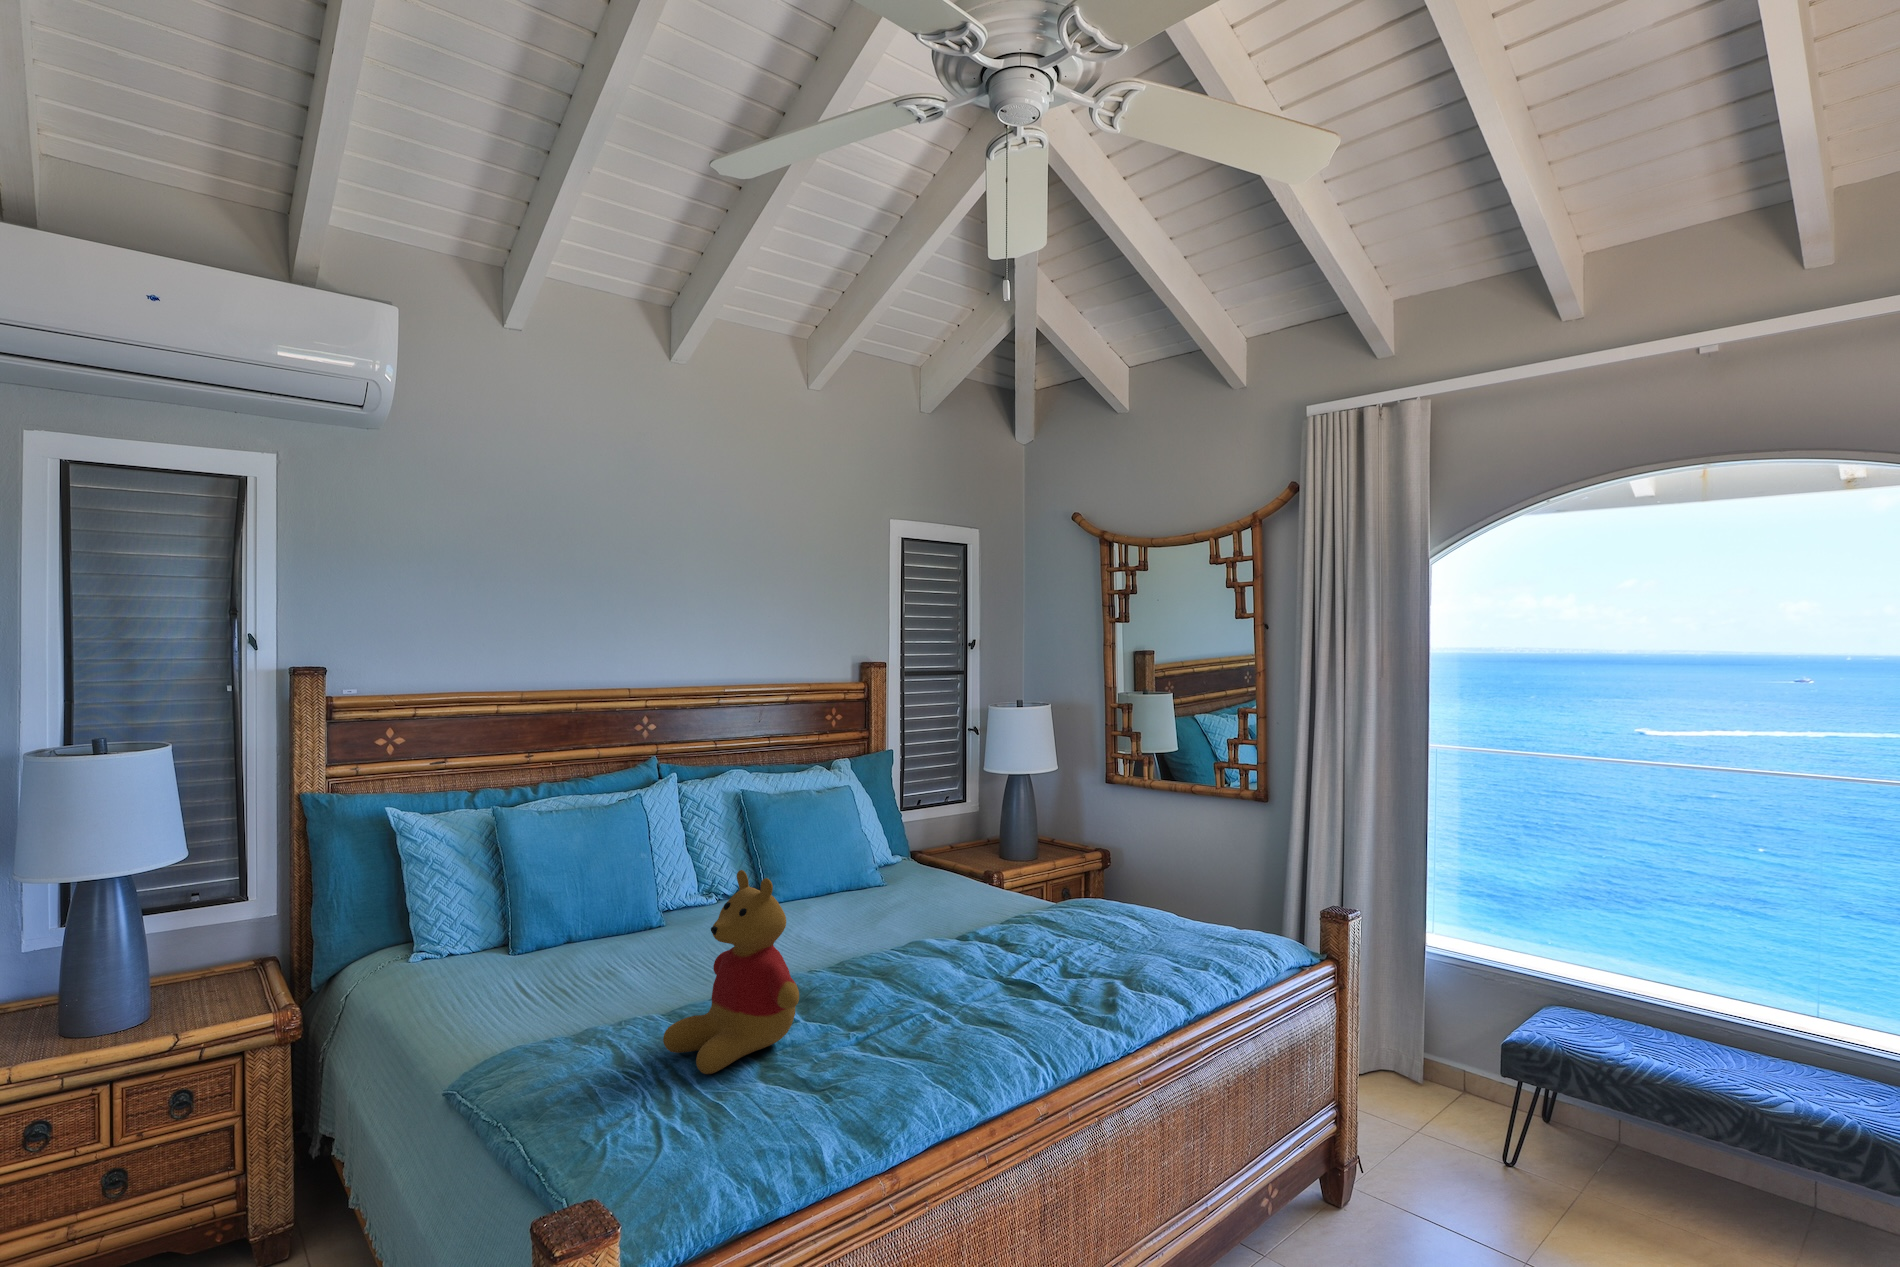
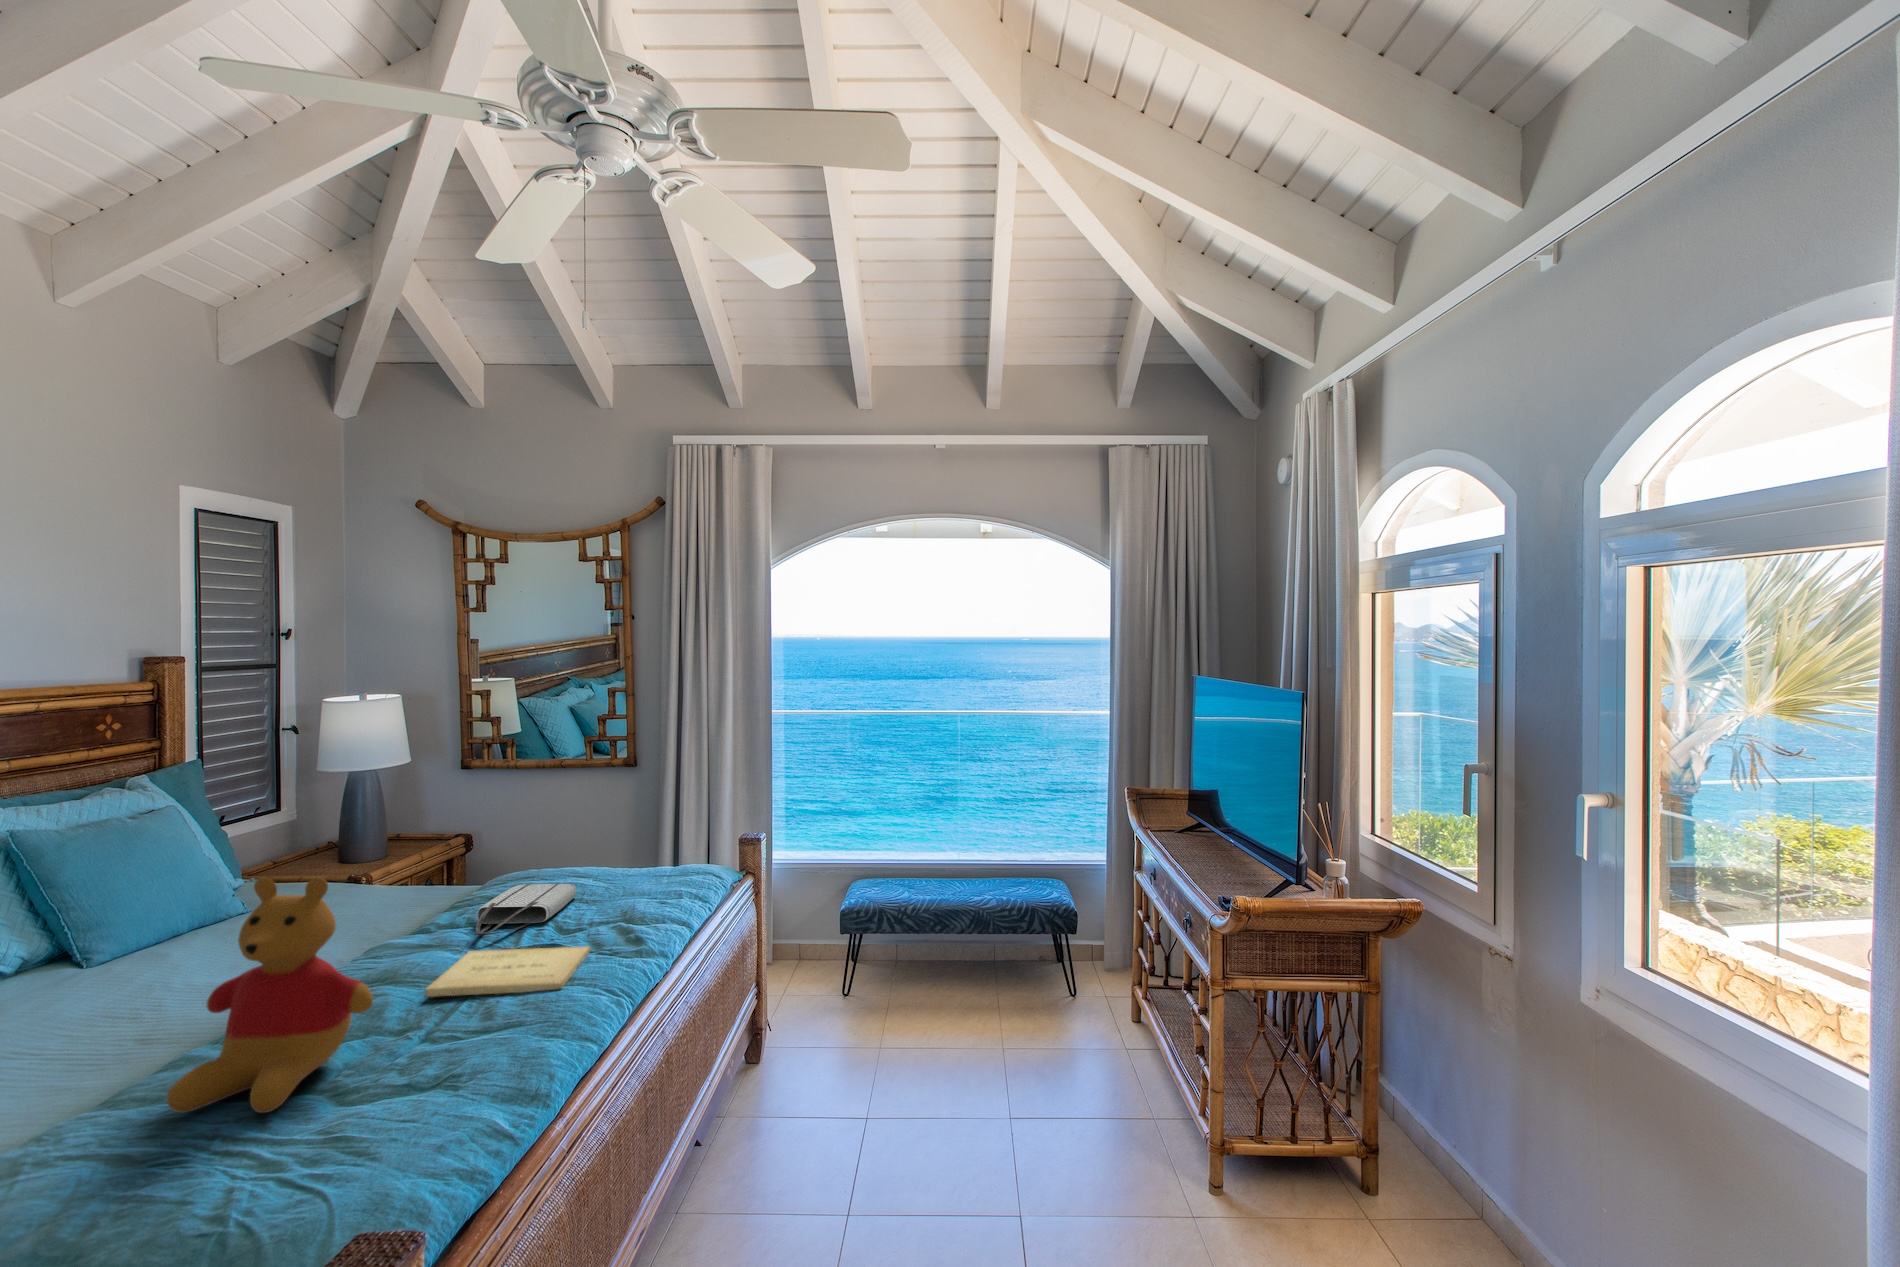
tote bag: none [982,910,1108,958] -> present [476,883,576,935]
book: none [892,969,1056,1038] -> present [425,946,590,997]

